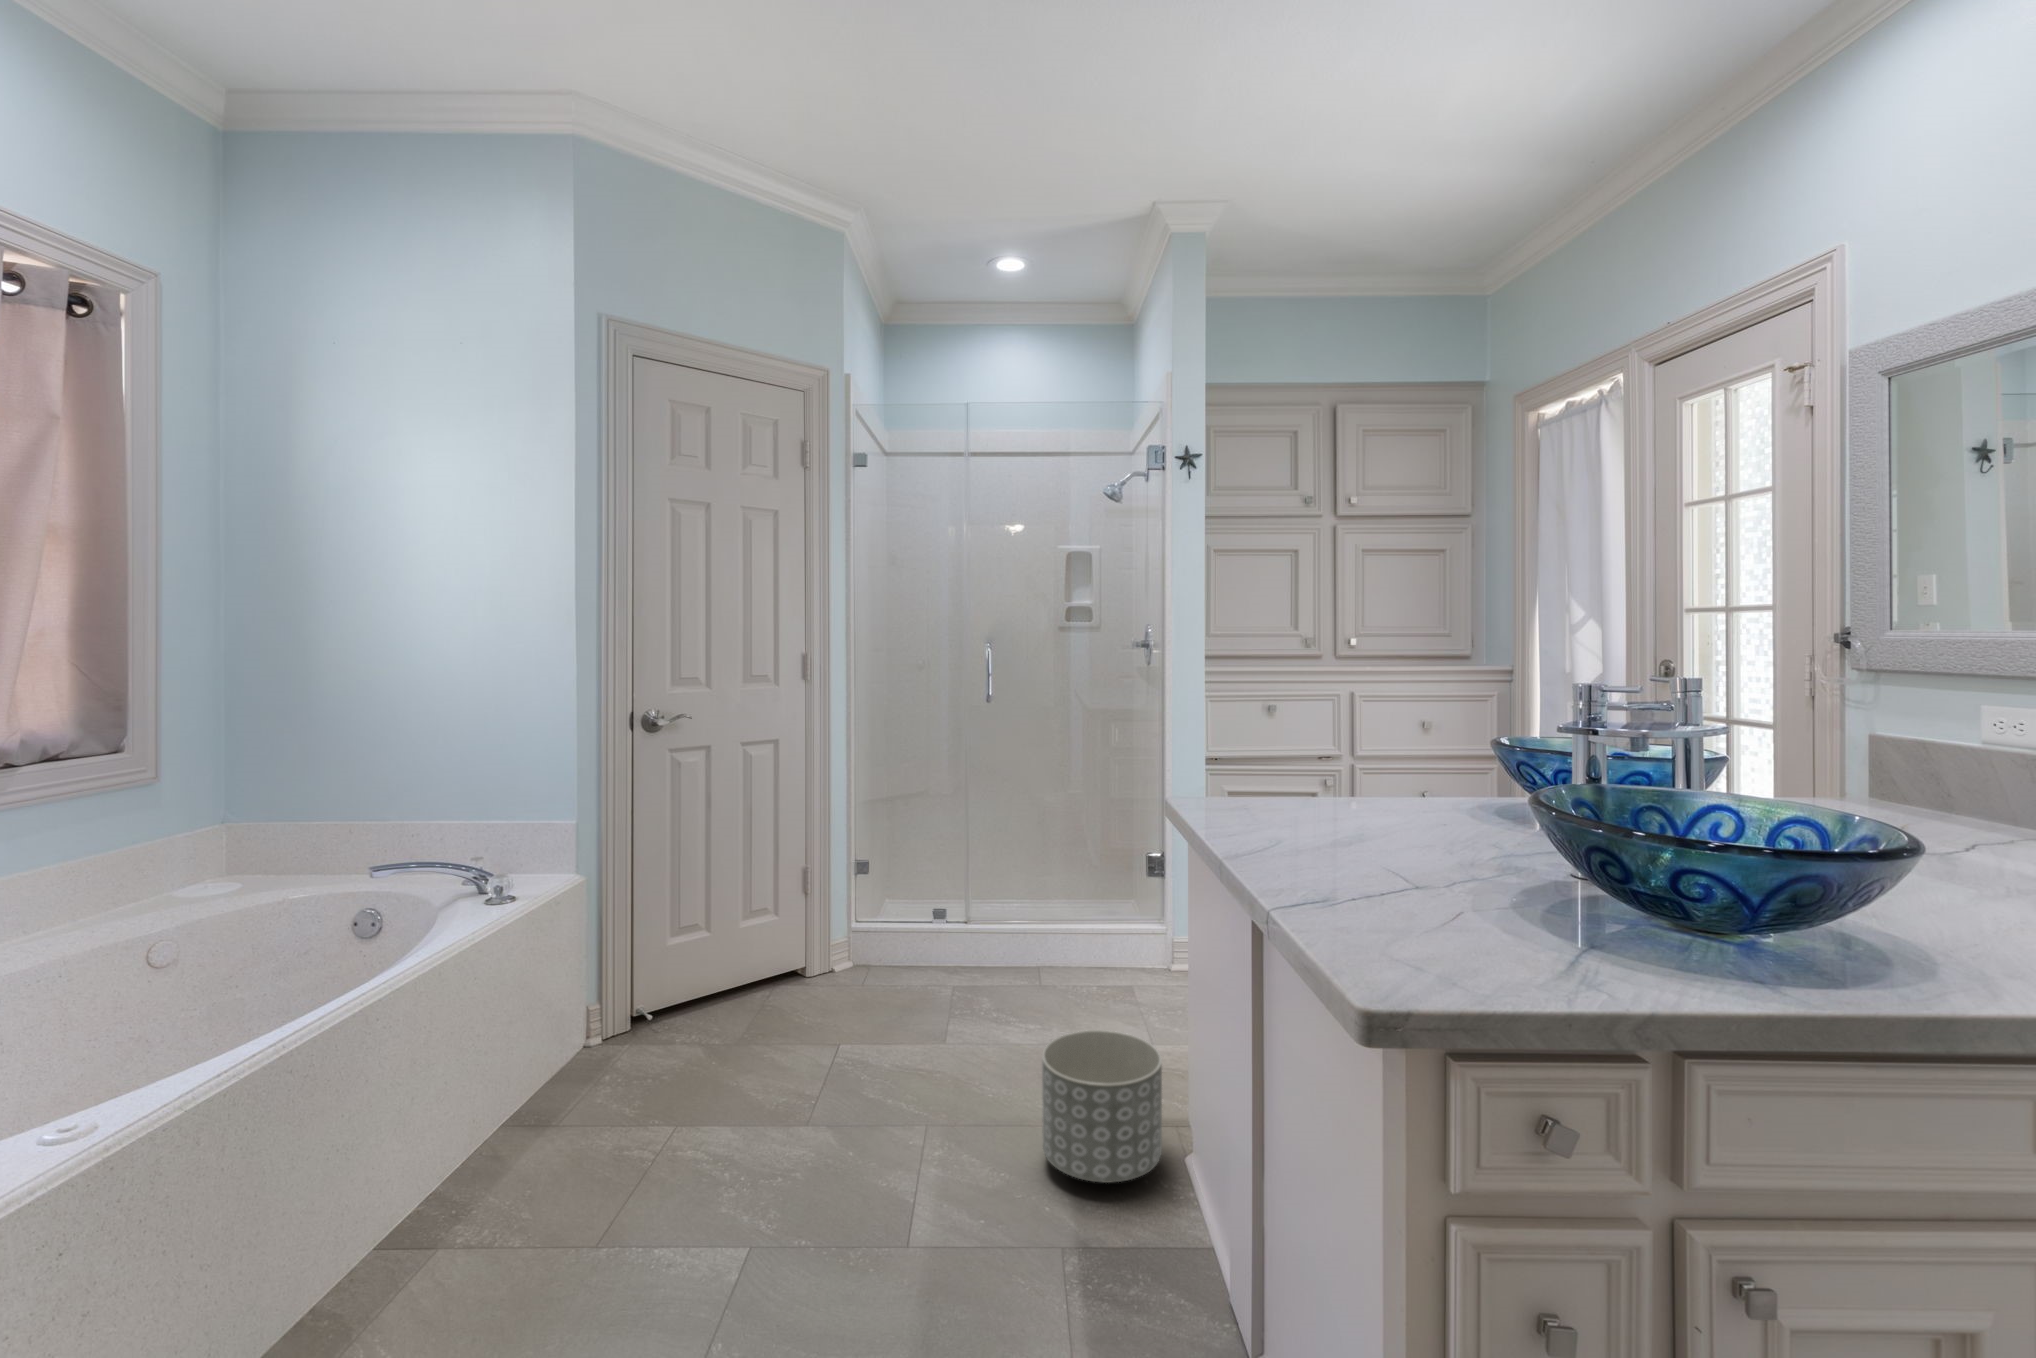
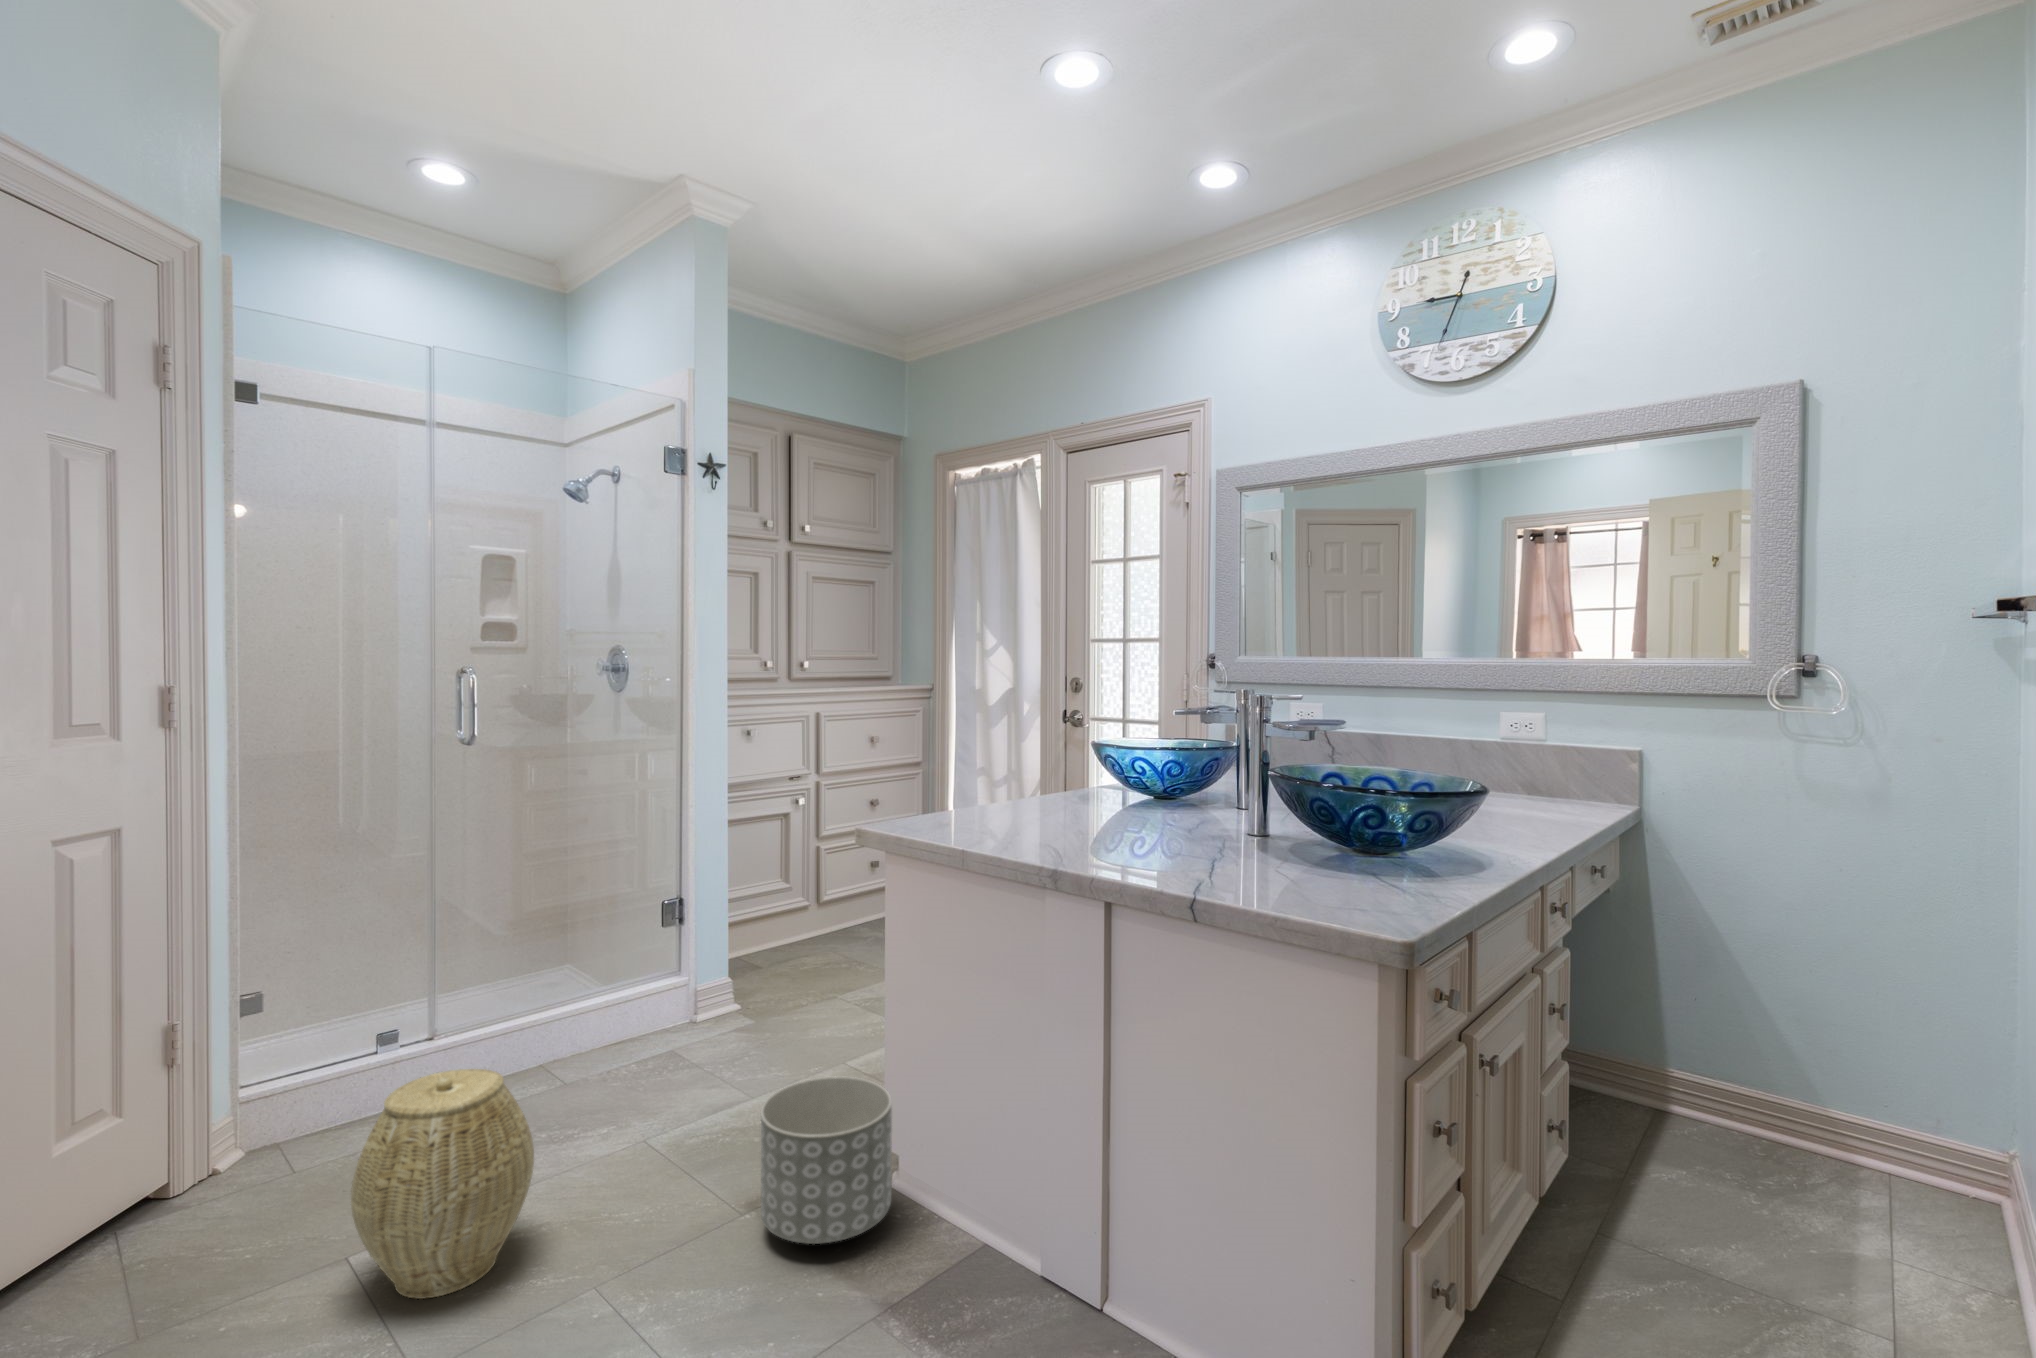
woven basket: none [810,940,924,1095] -> present [351,1069,534,1299]

